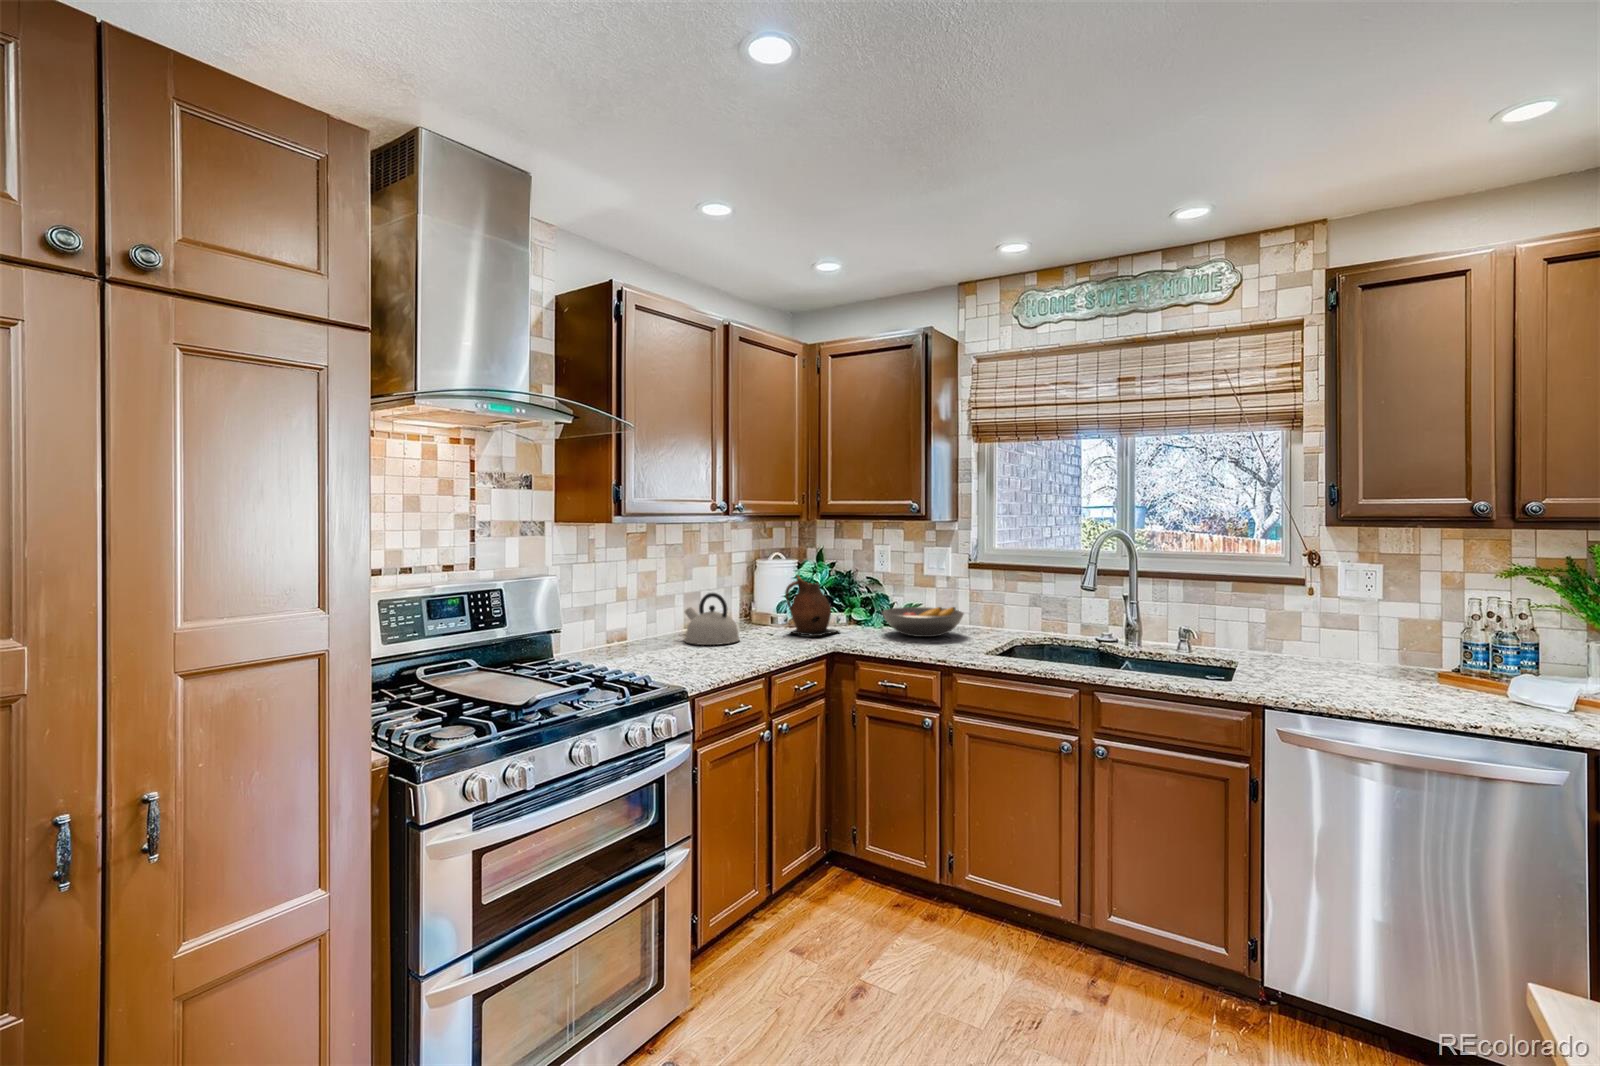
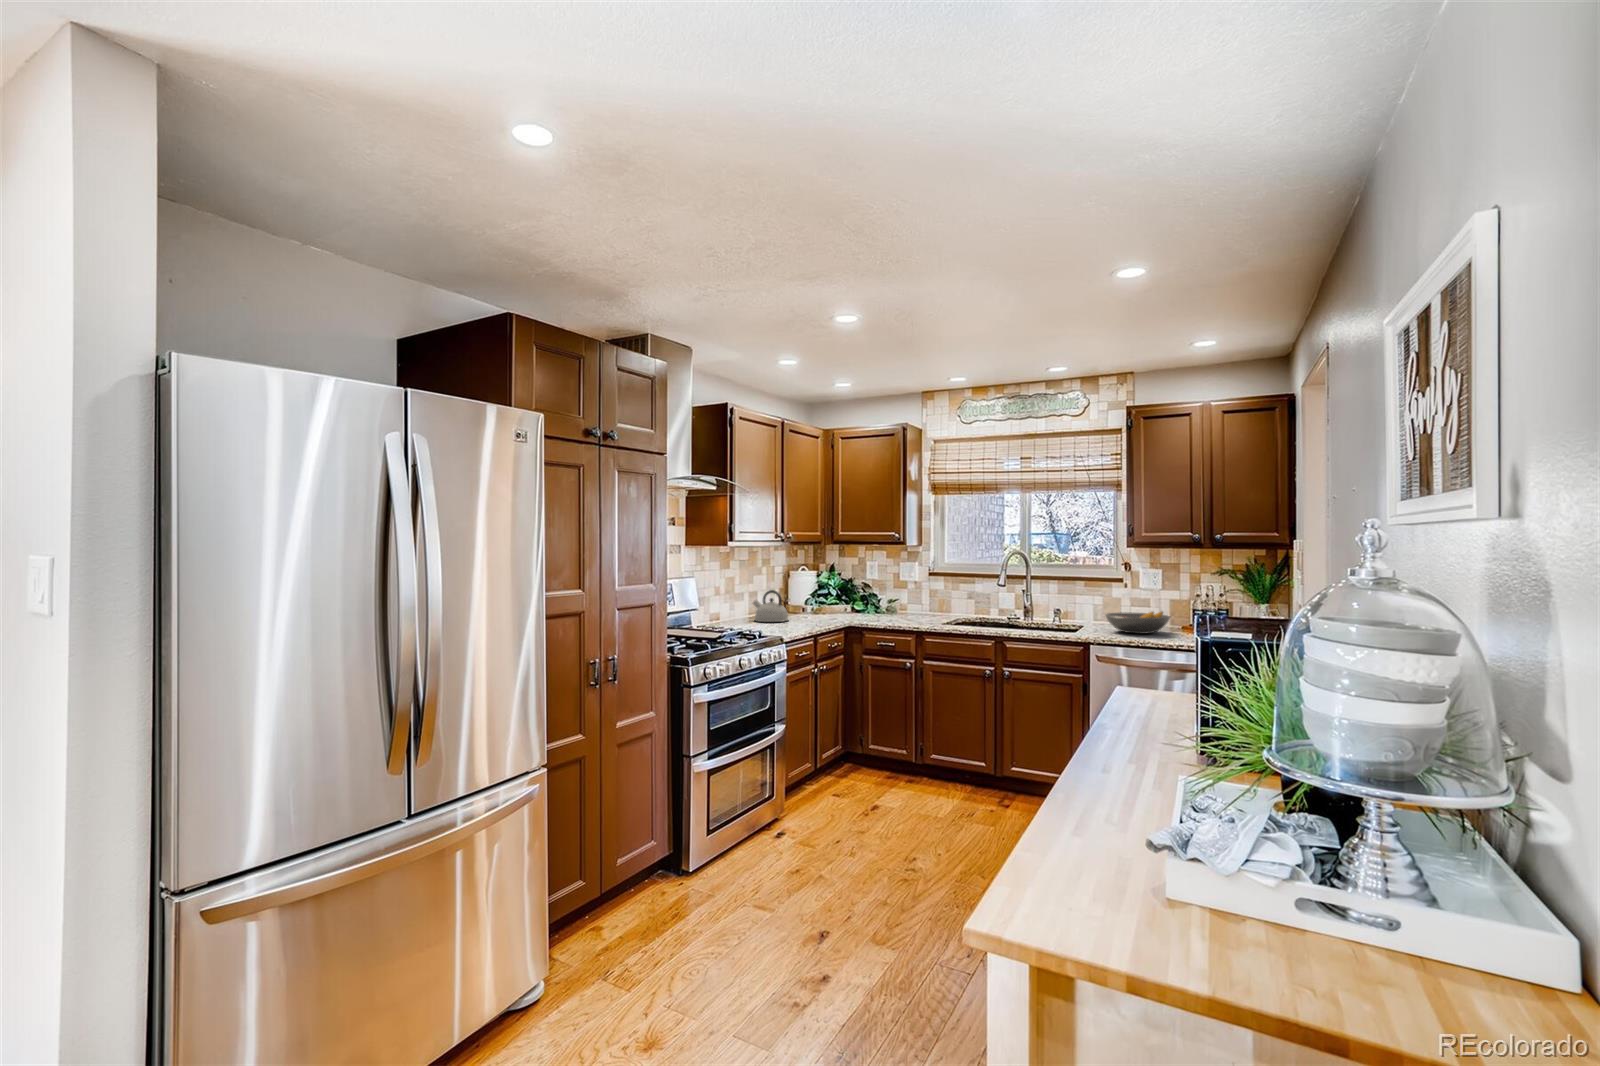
ceramic pitcher: present [785,576,838,636] -> none [814,580,850,618]
fruit bowl: present [882,607,964,637] -> present [1106,612,1170,634]

